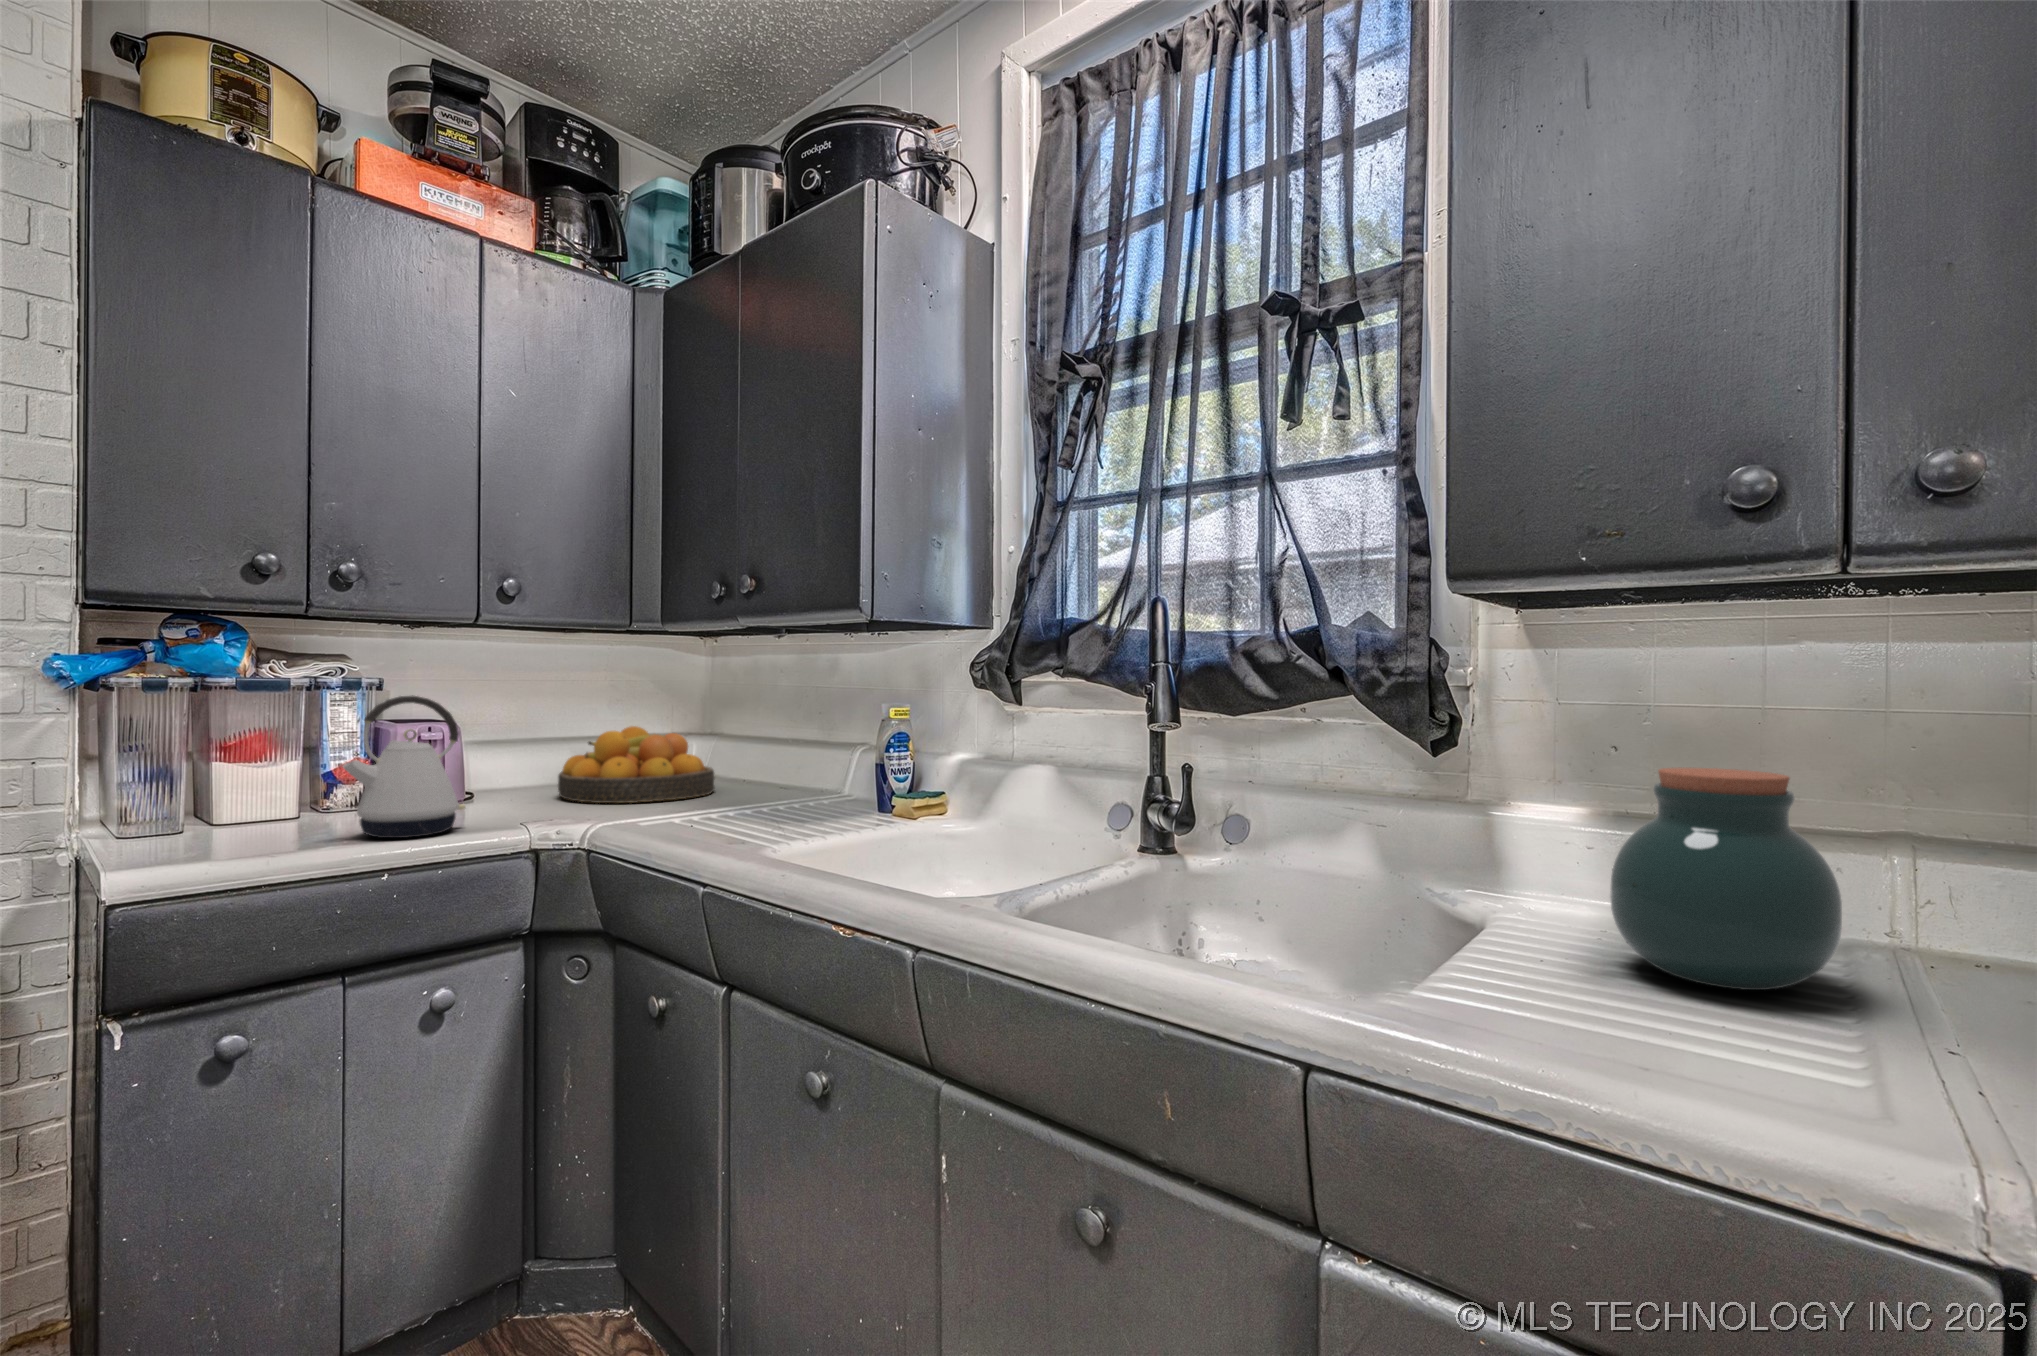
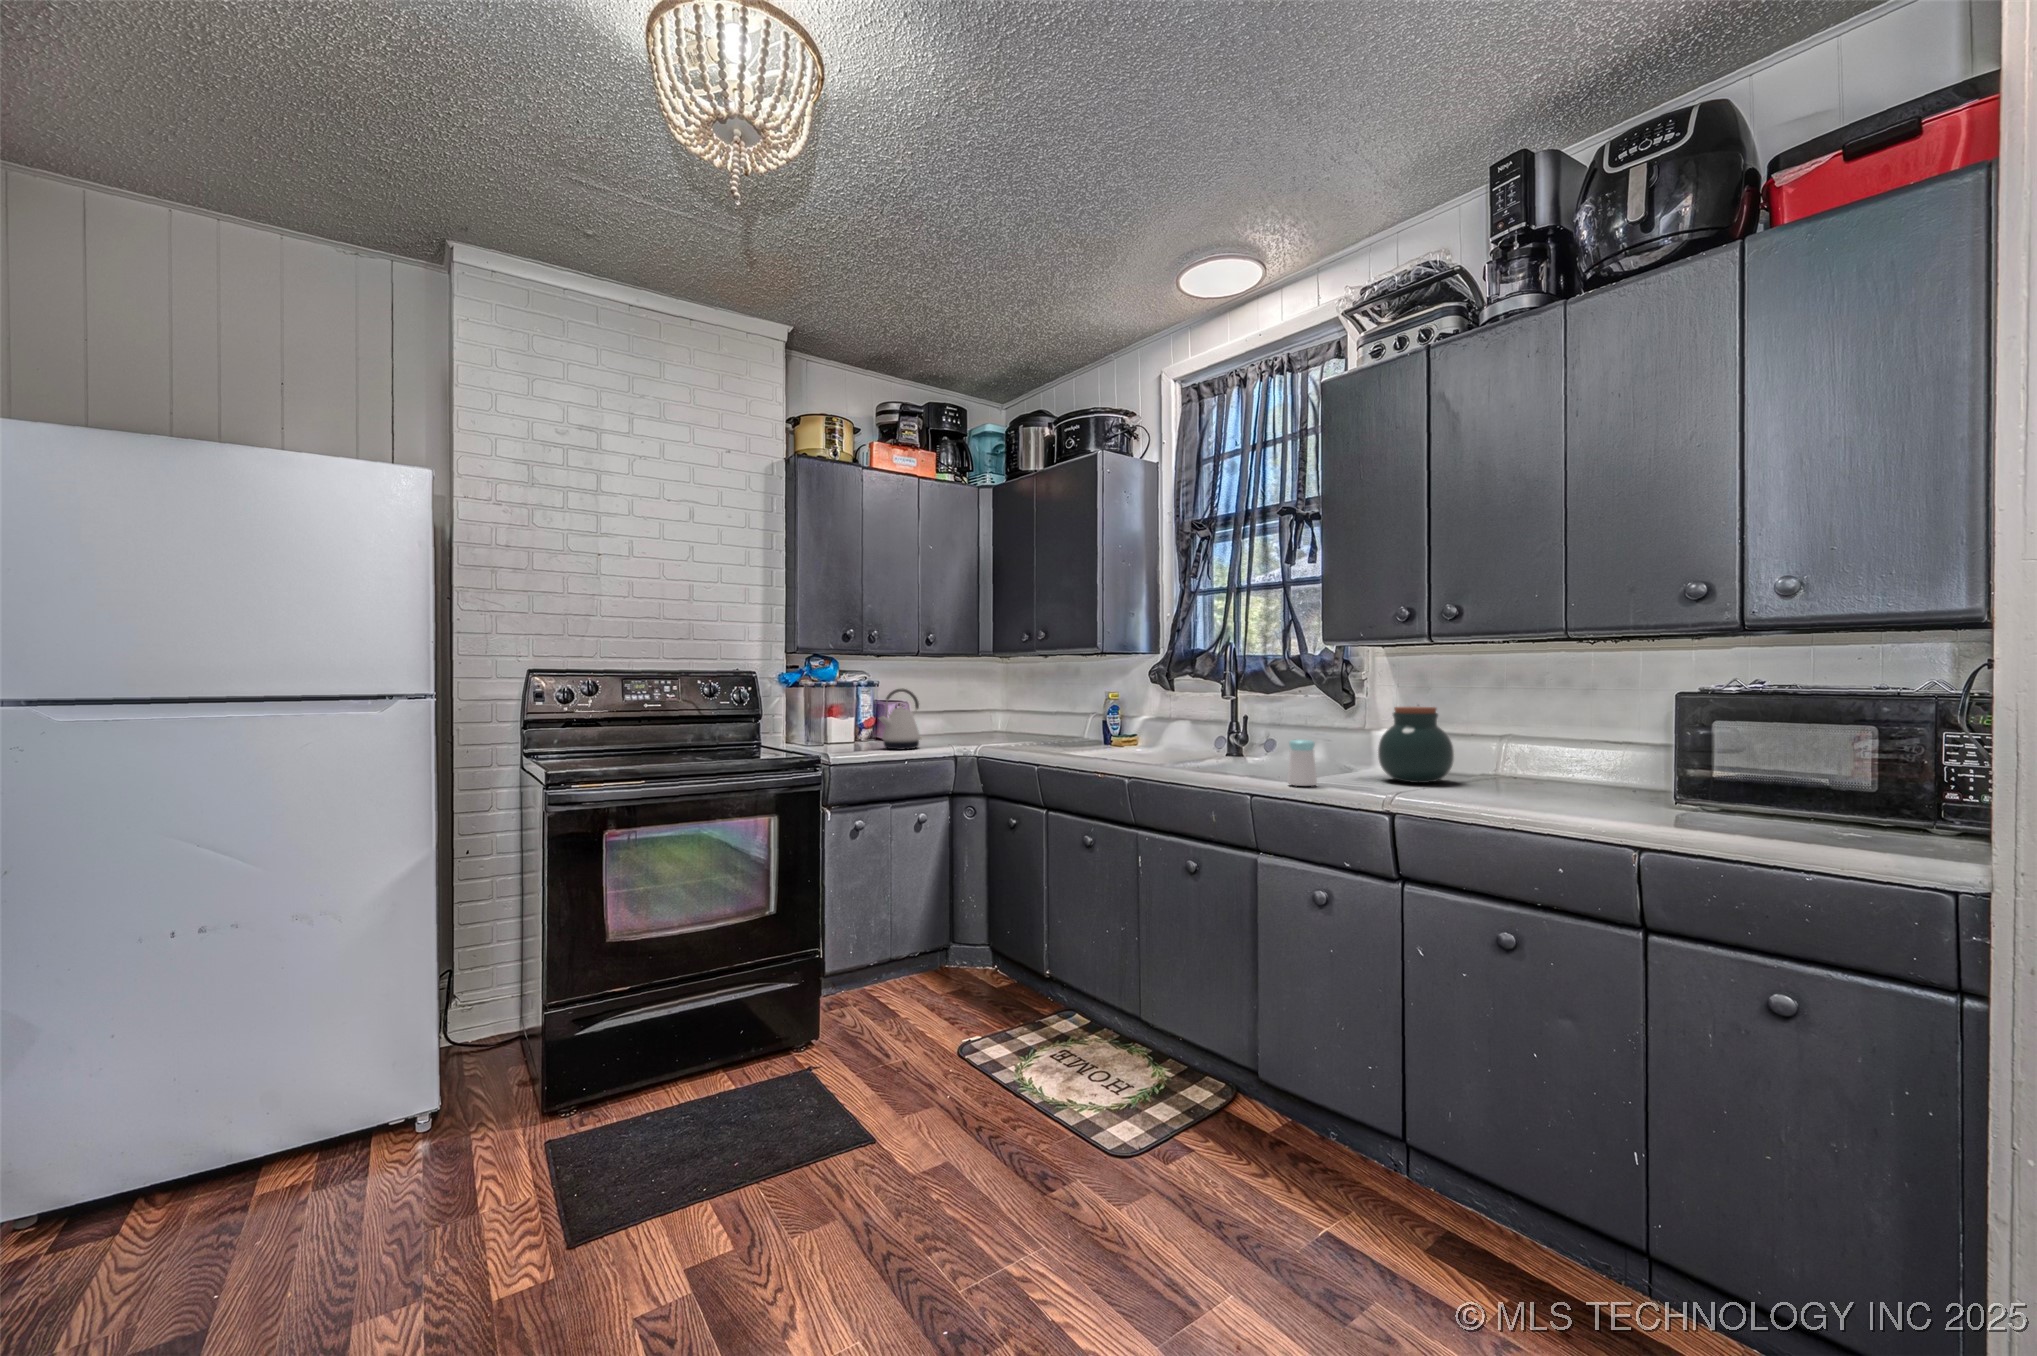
fruit bowl: present [558,726,715,803] -> none [947,705,1020,741]
salt shaker: none [1416,879,1517,1036] -> present [1288,739,1317,786]

